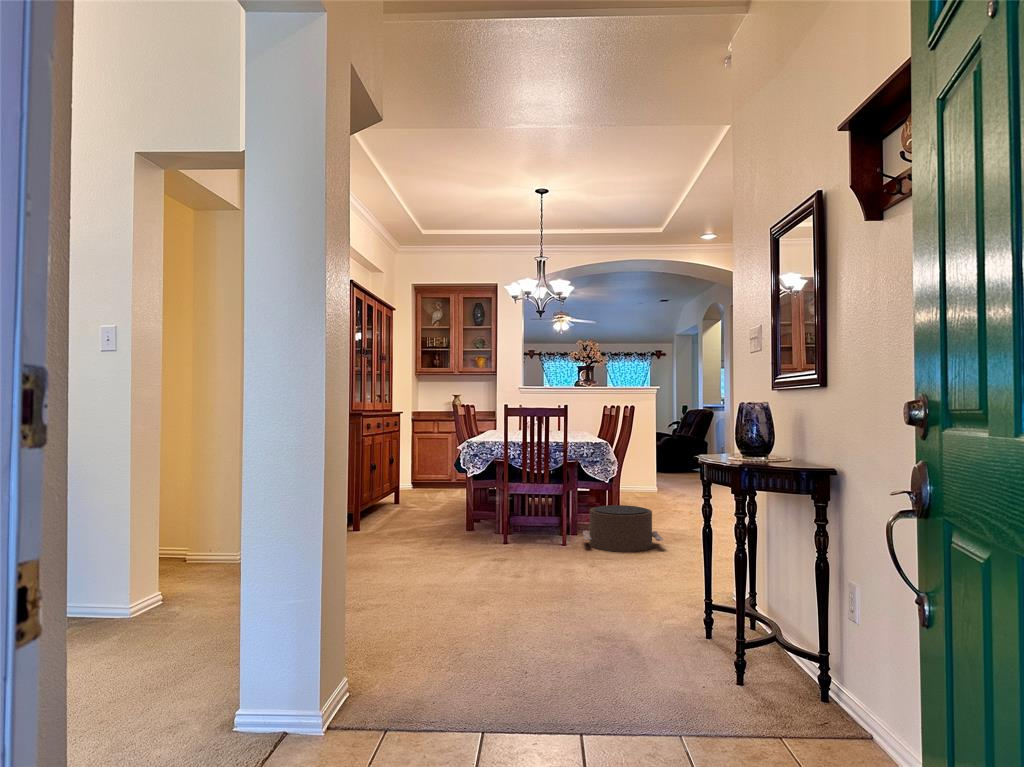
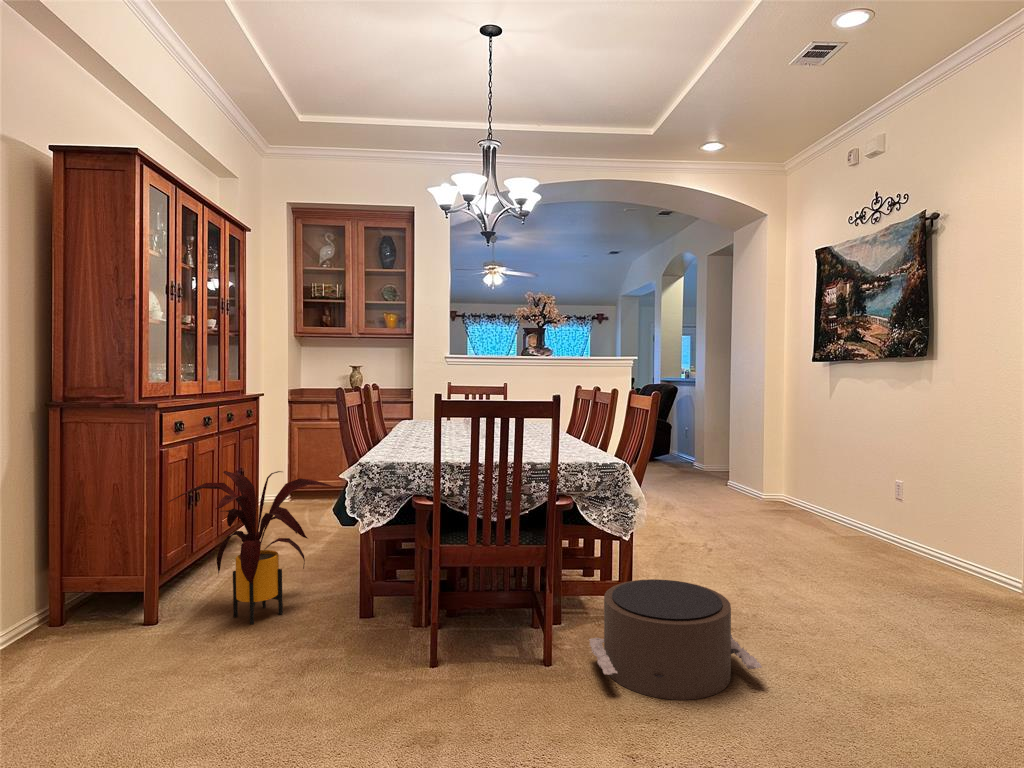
house plant: none [369,450,452,529] -> present [169,471,333,624]

